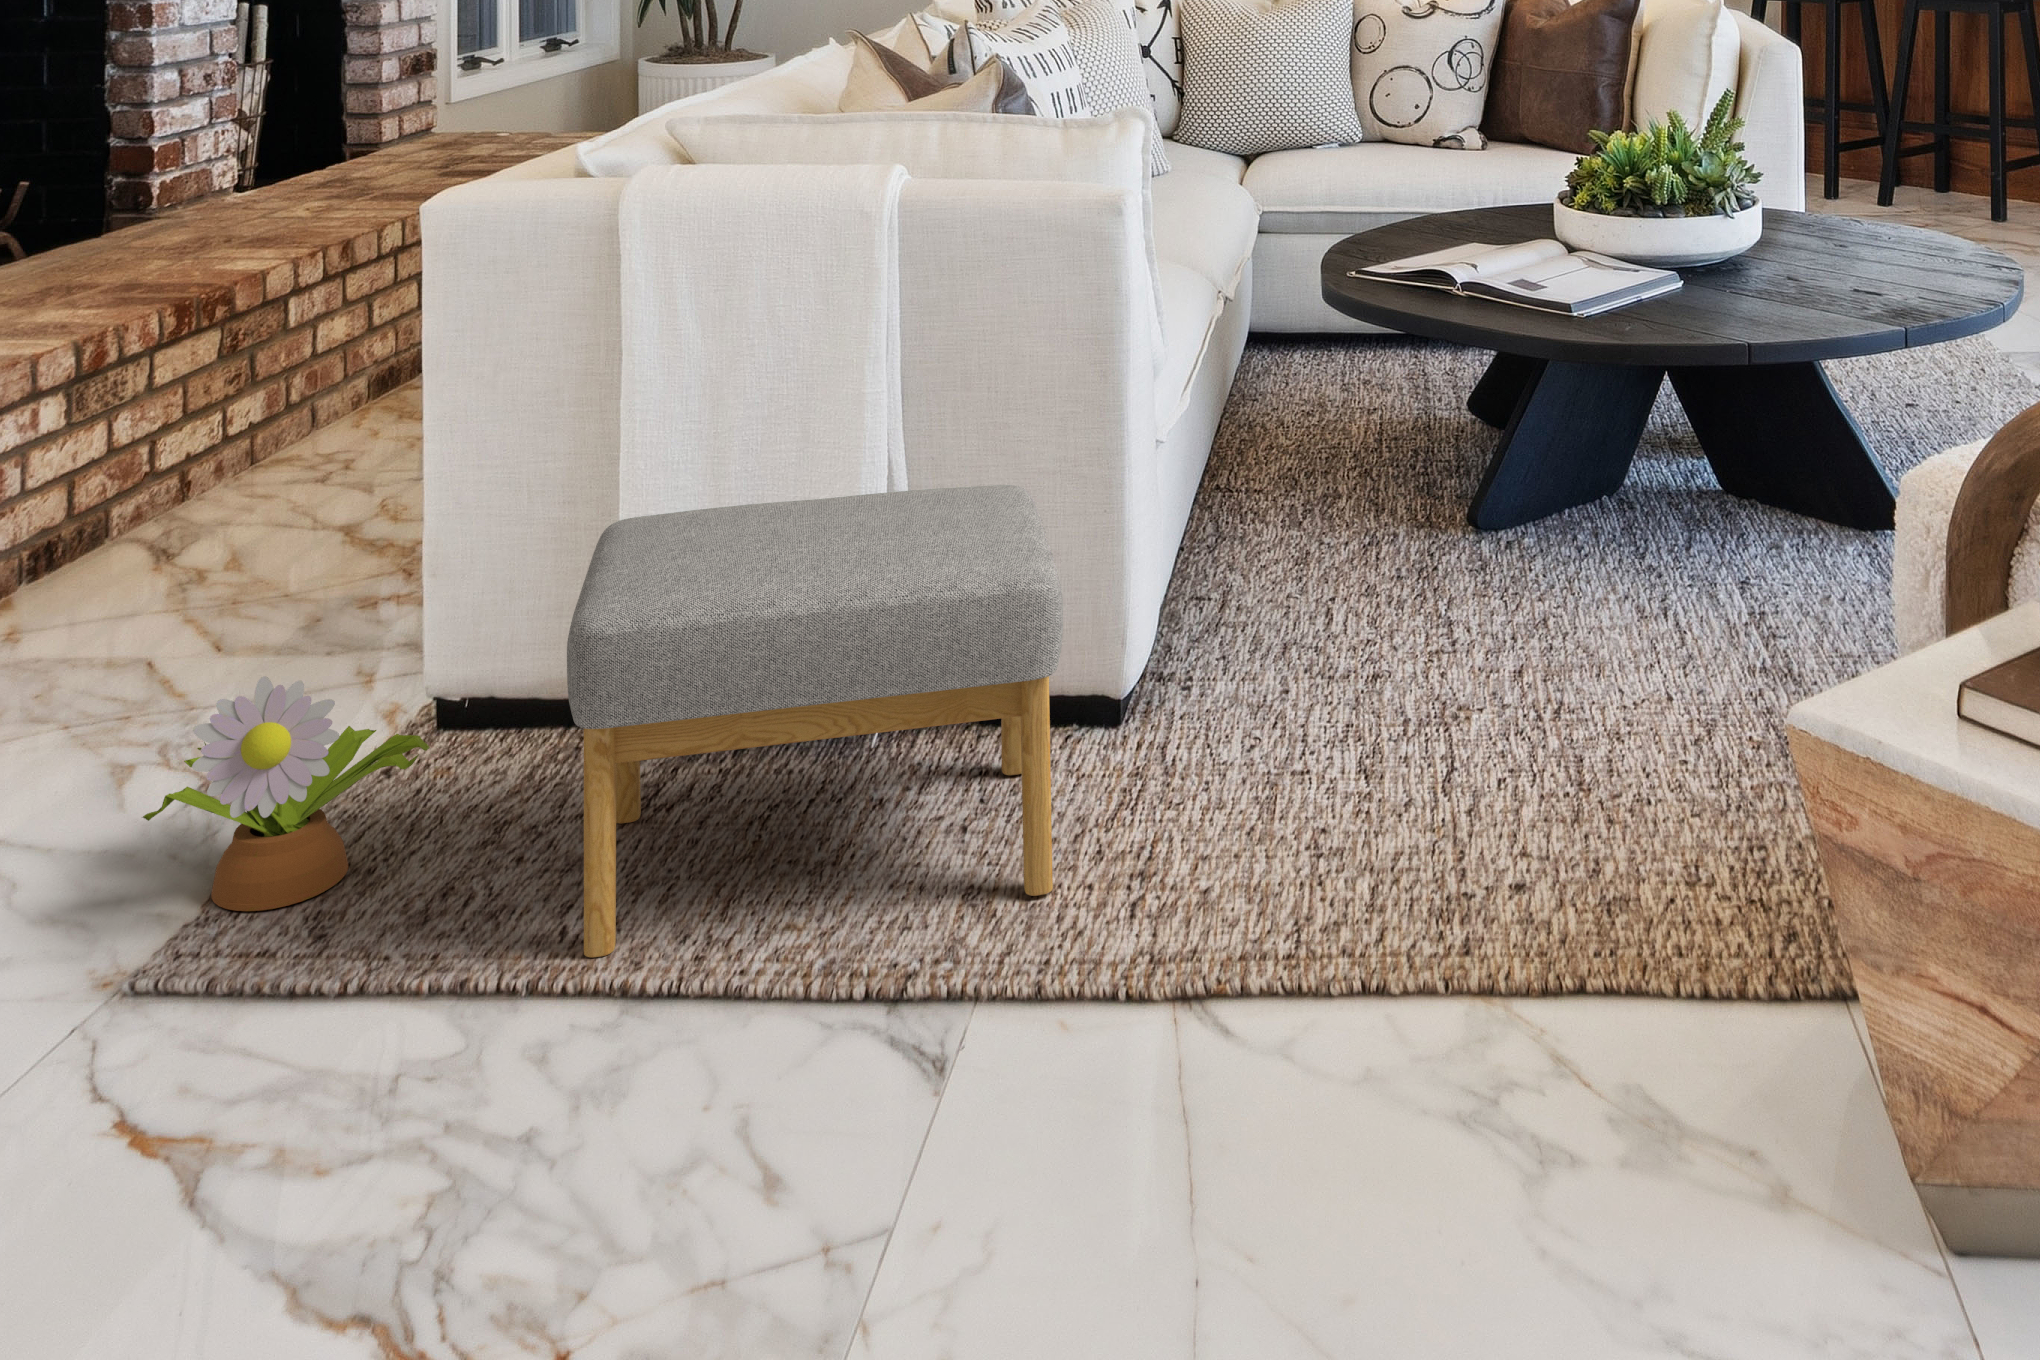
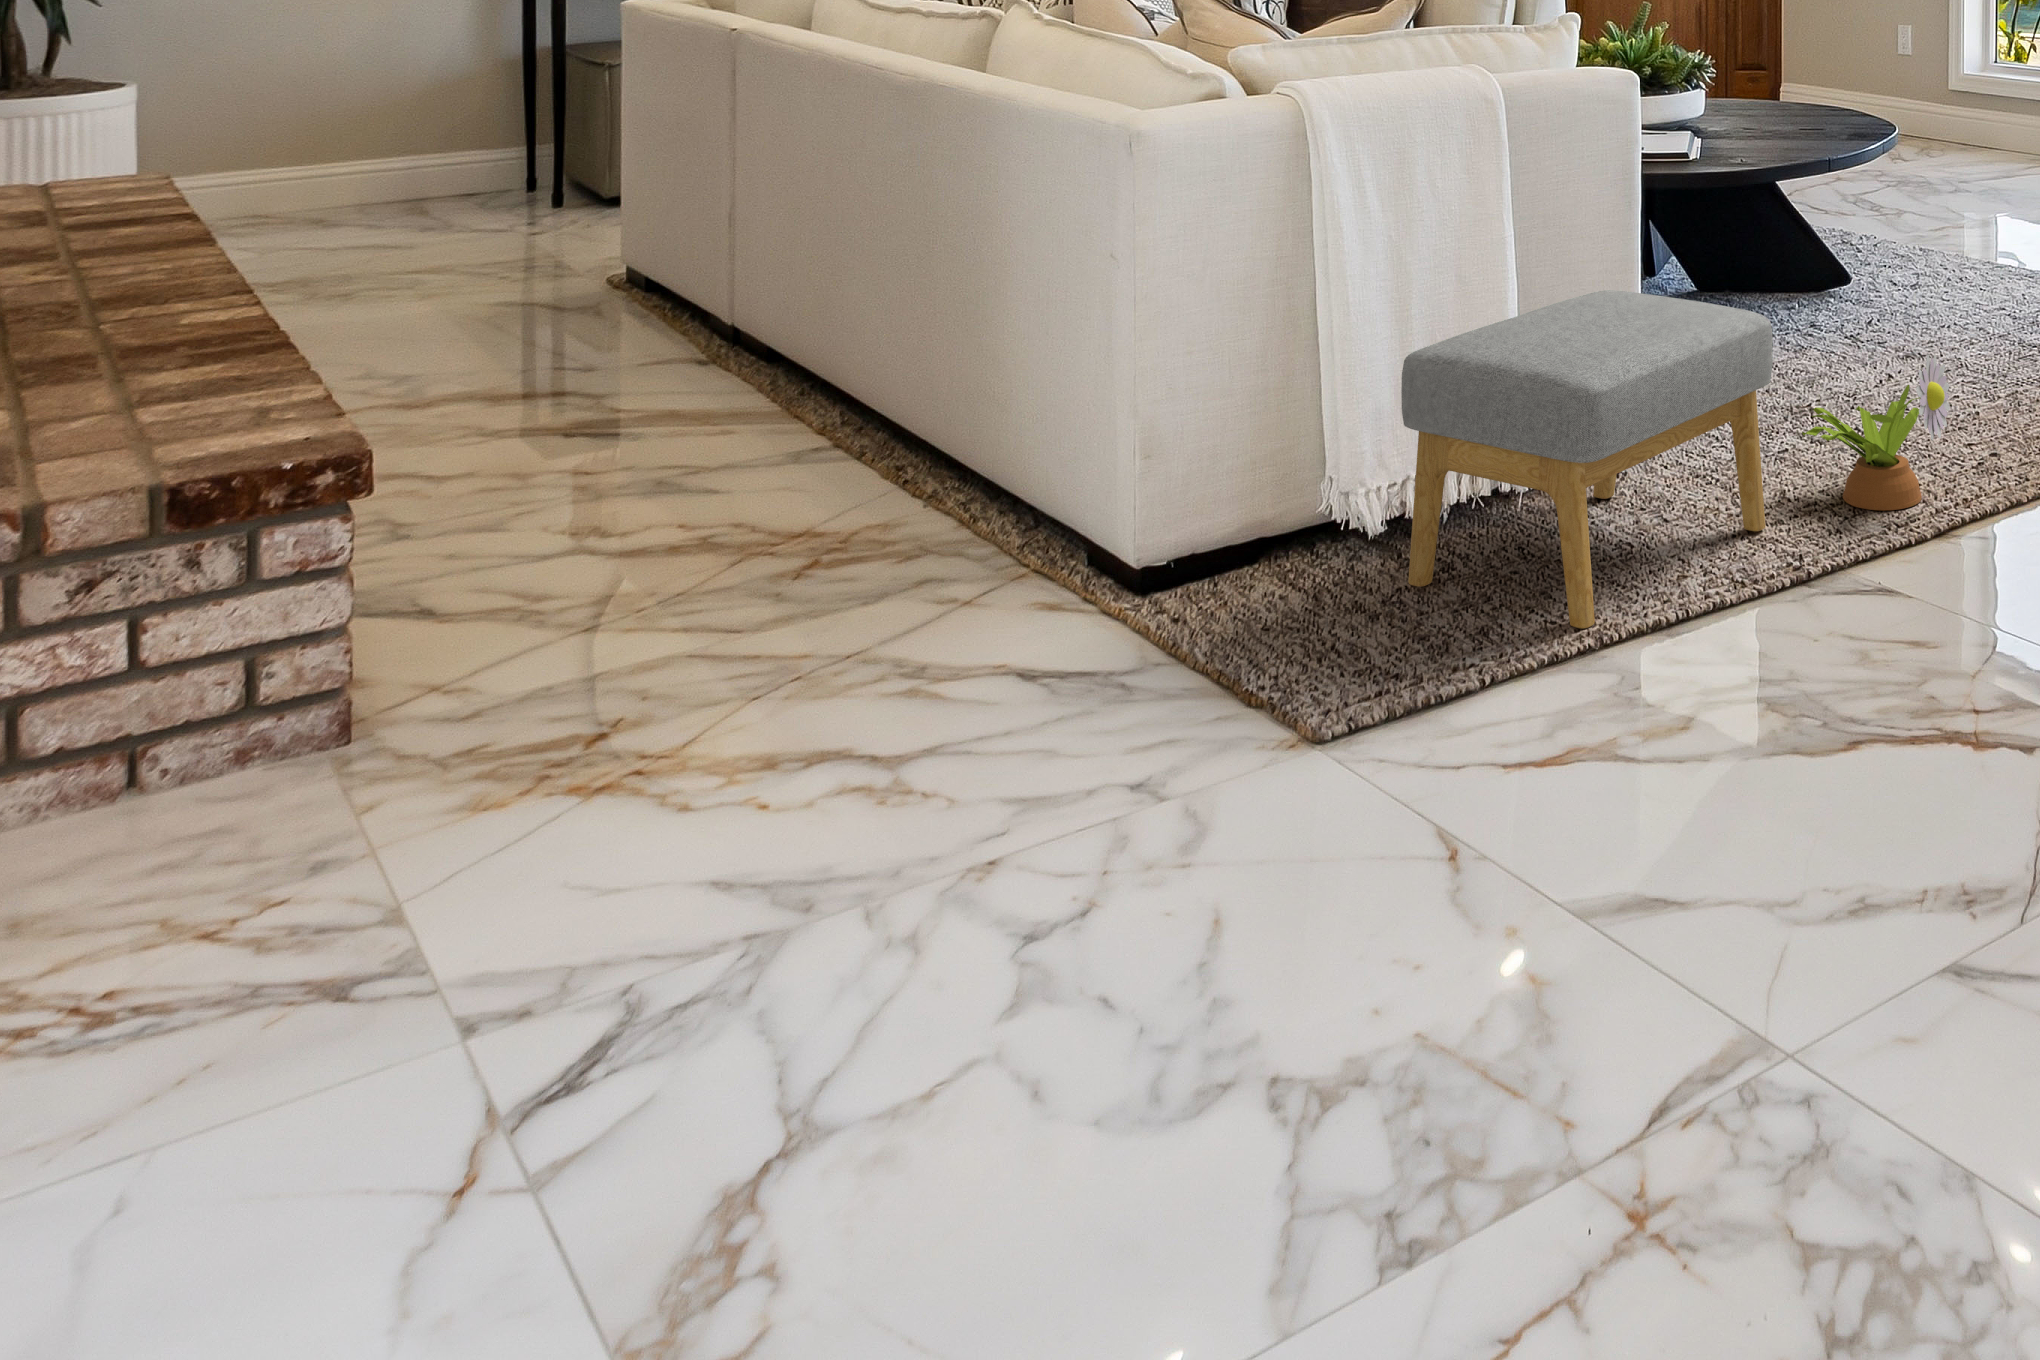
decorative plant: present [143,676,430,911] -> present [1802,354,1950,510]

